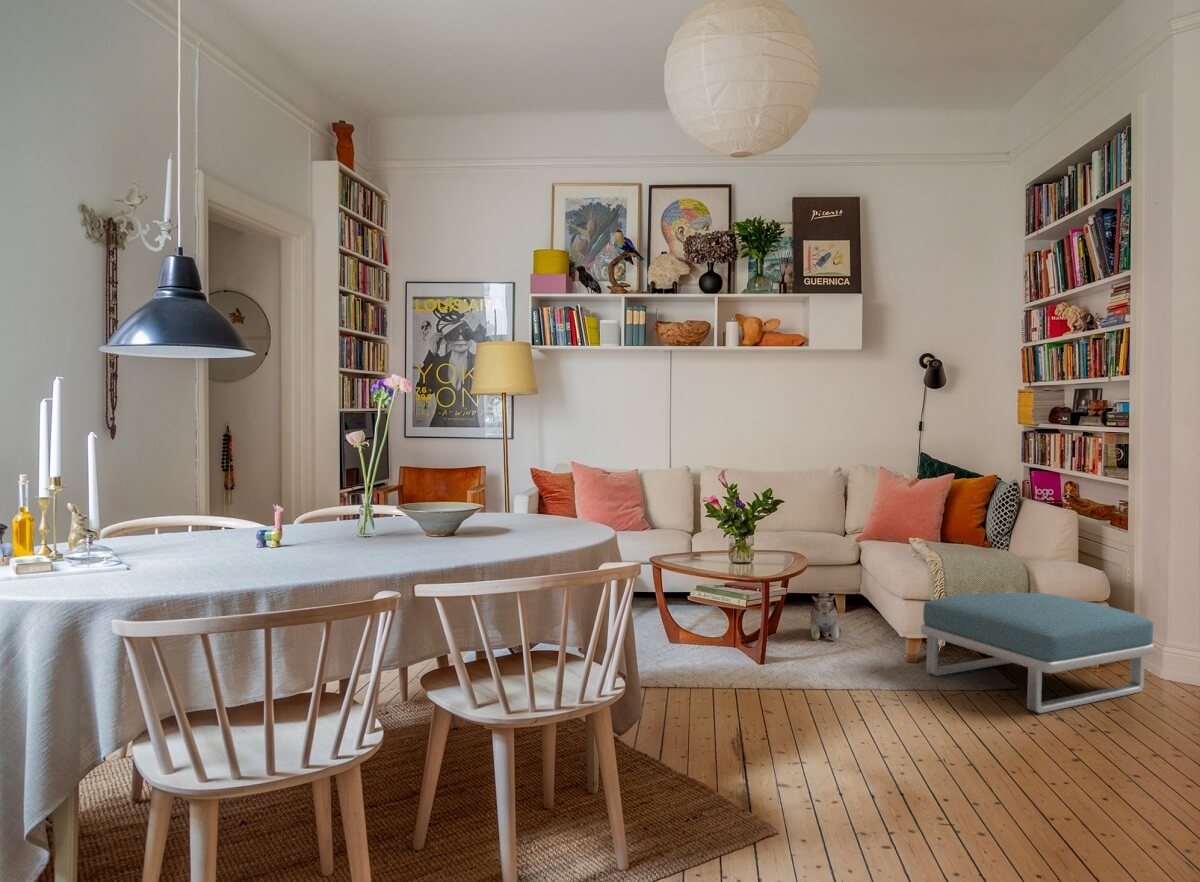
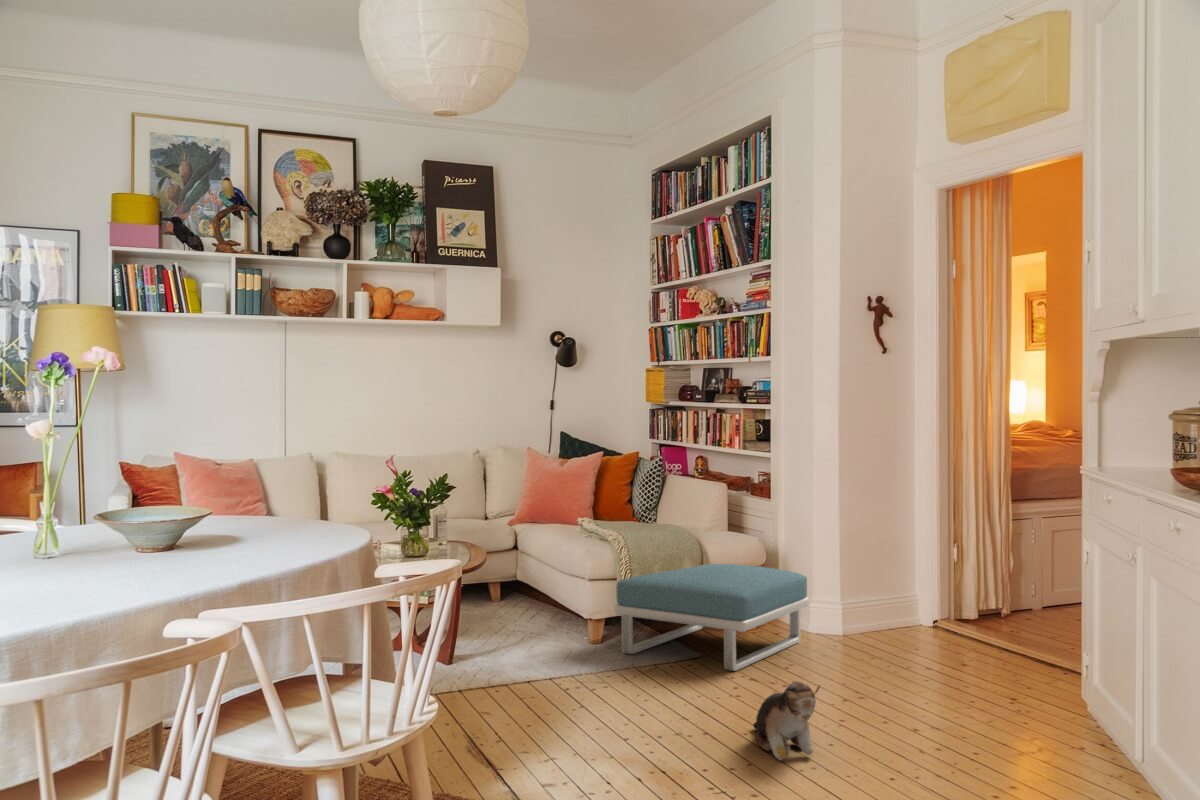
plush toy: present [810,592,841,640] -> present [753,681,820,760]

